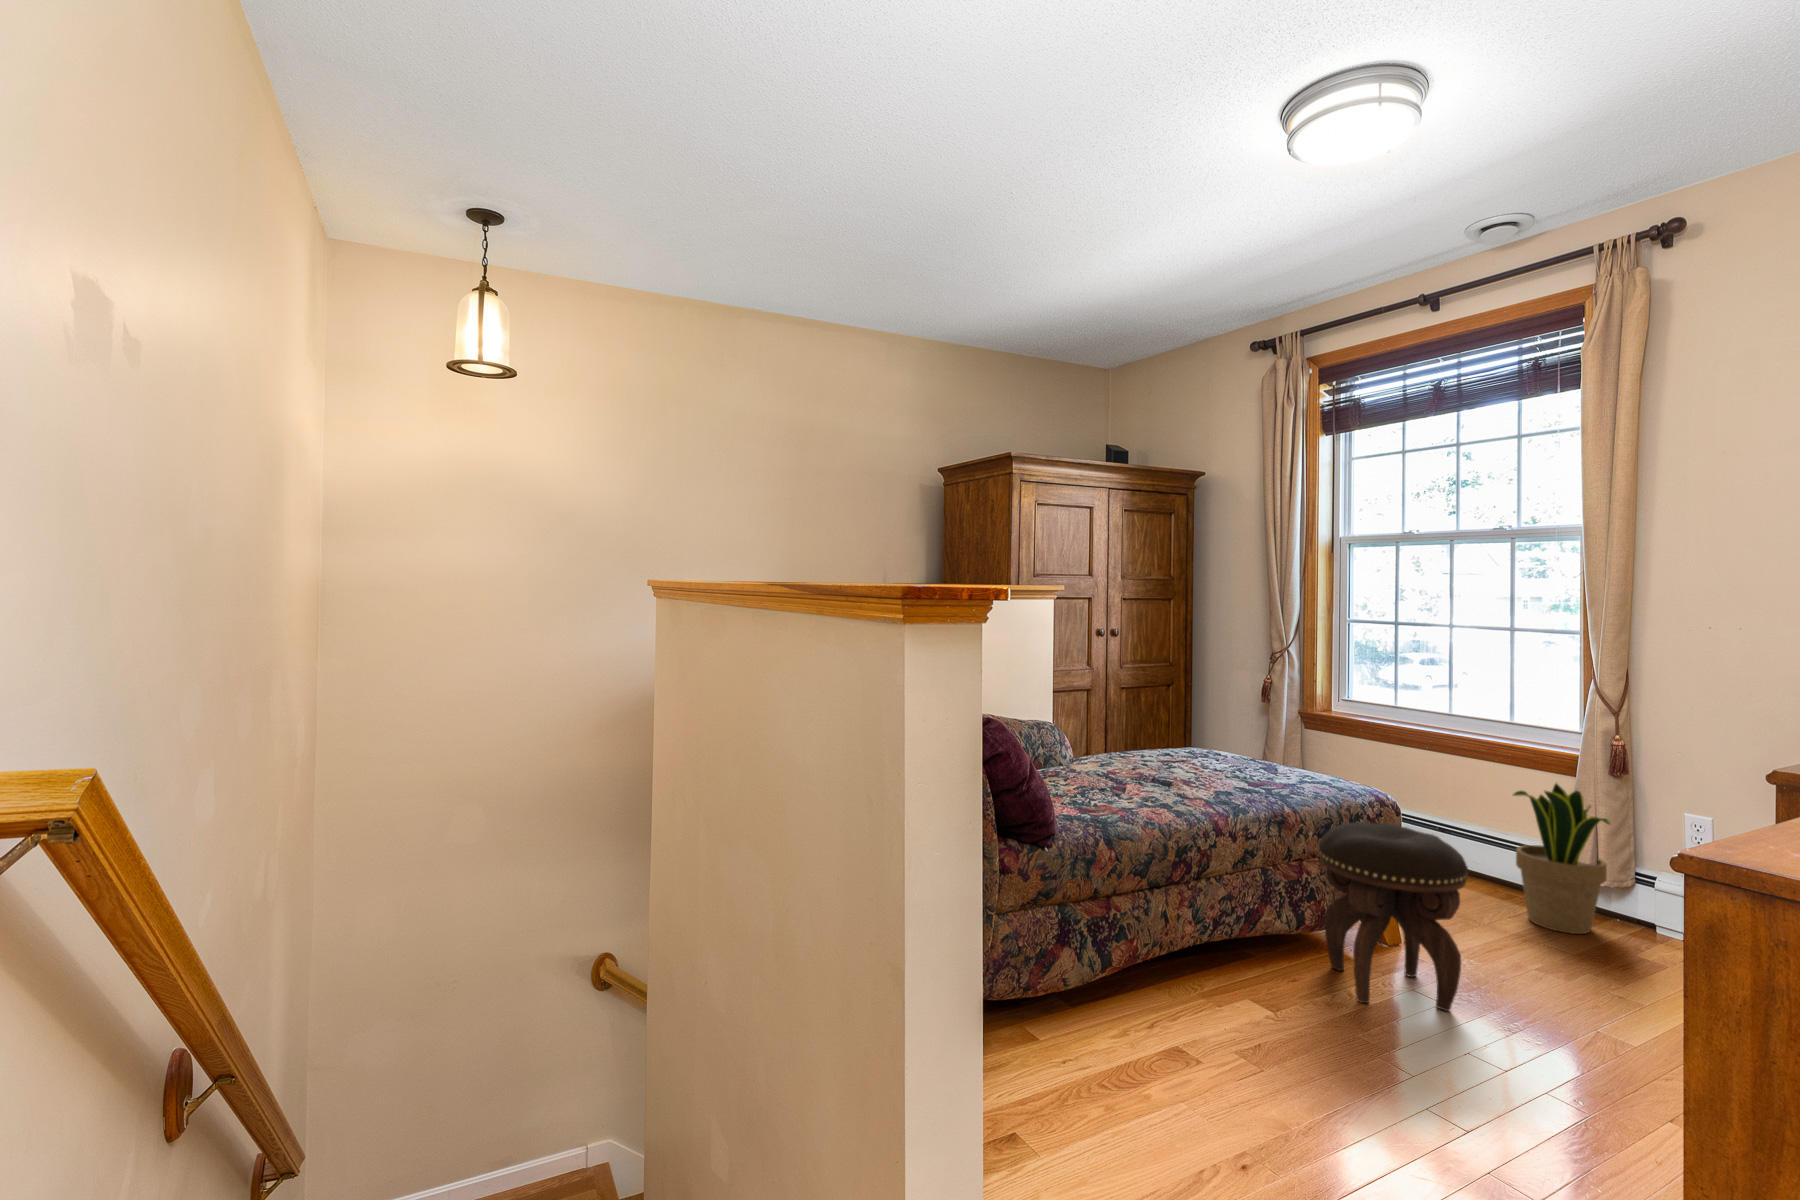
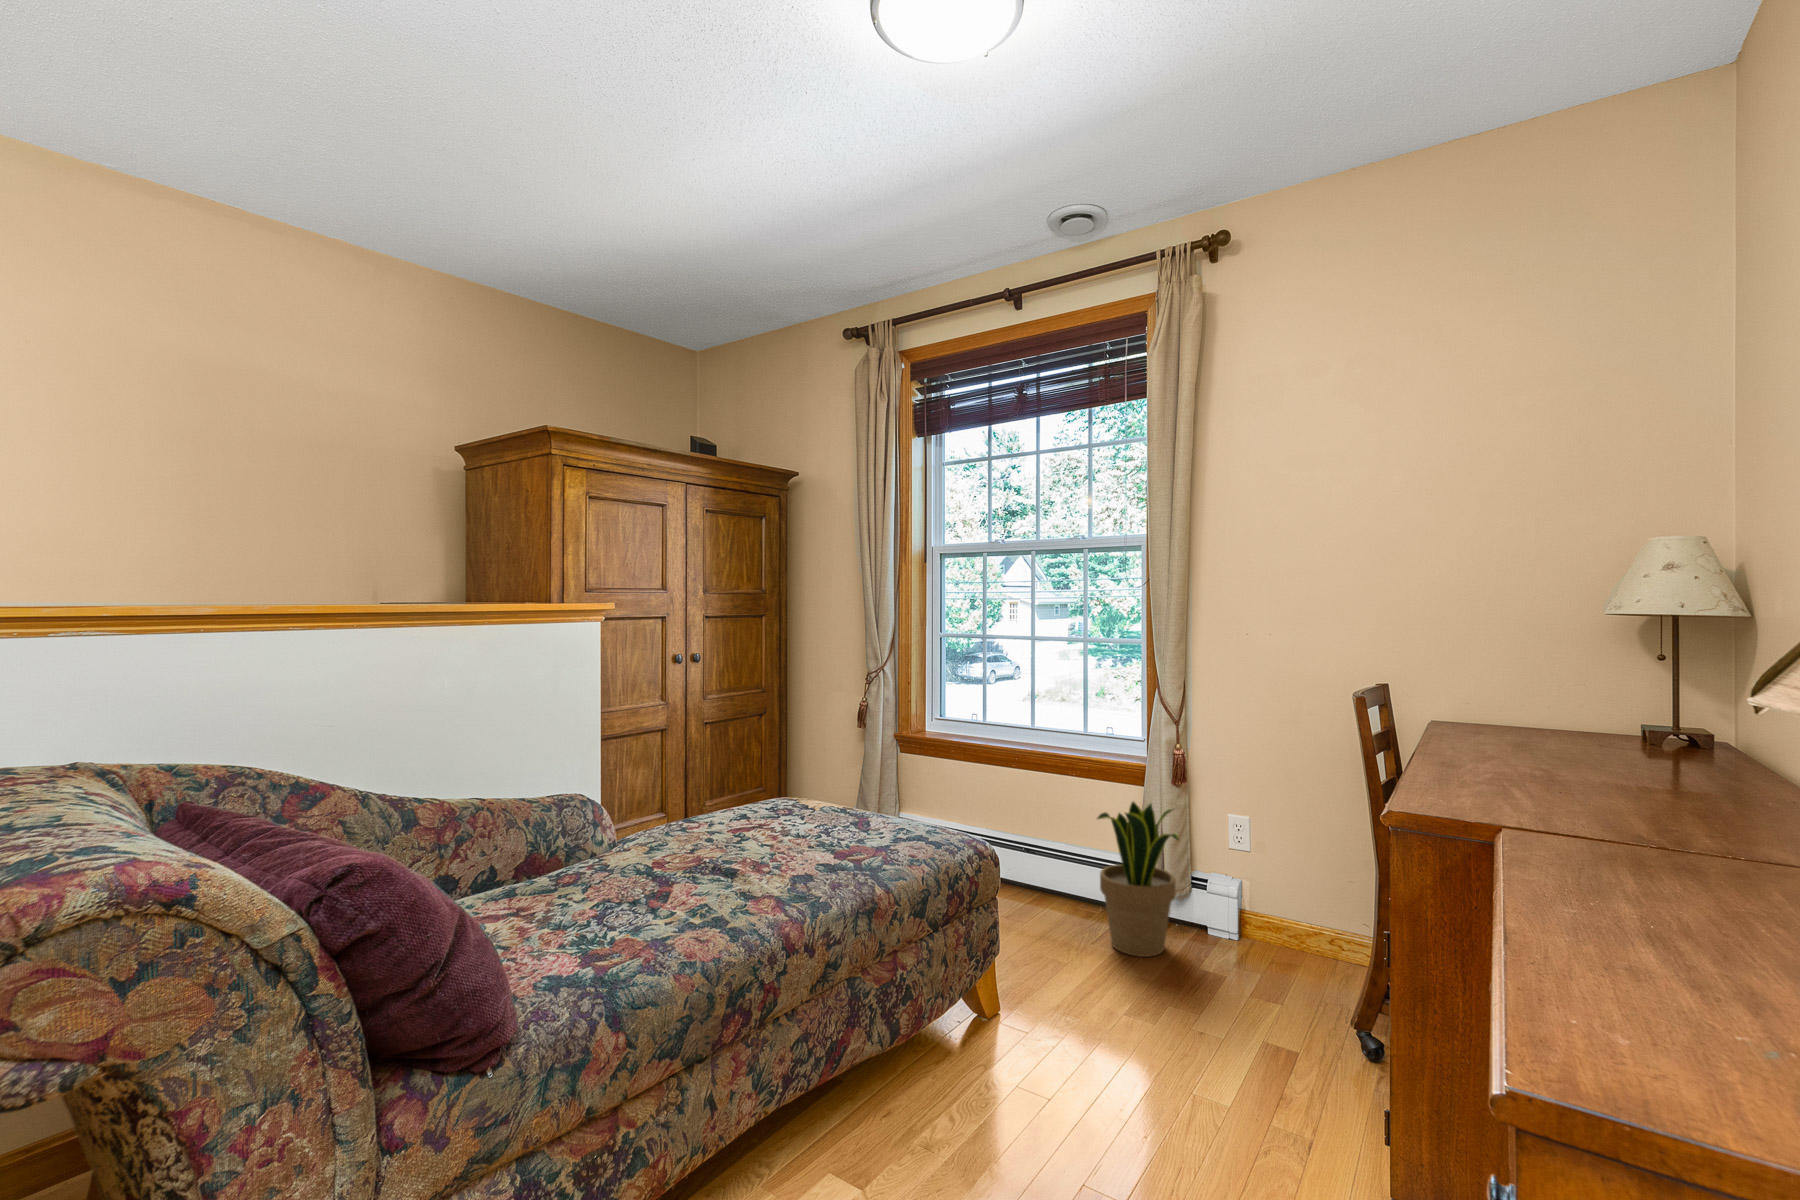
footstool: present [1319,822,1468,1011] -> none [914,888,1071,1135]

